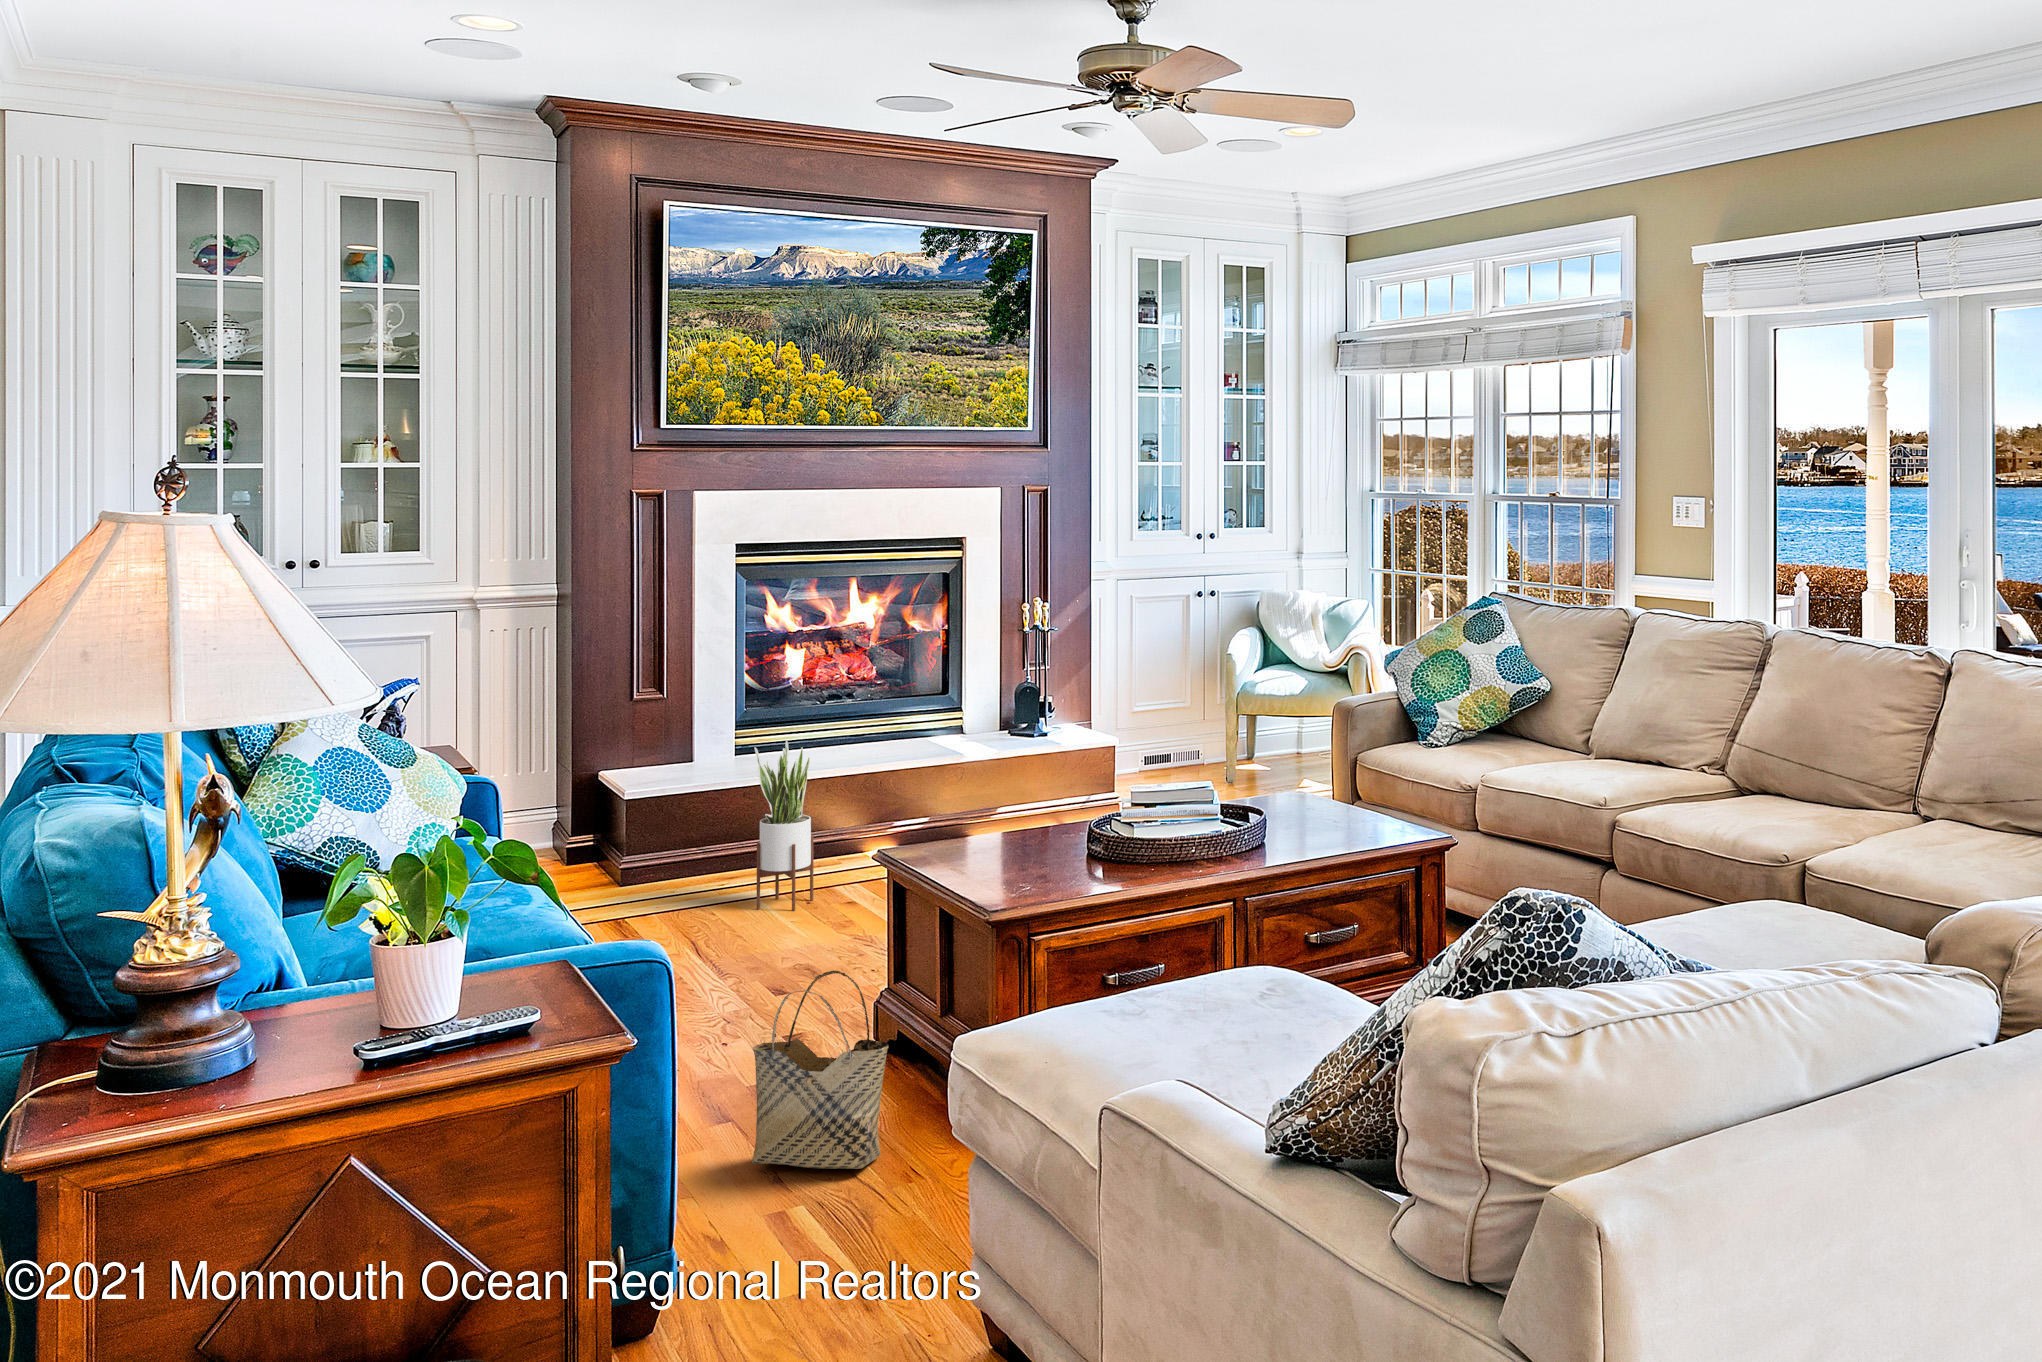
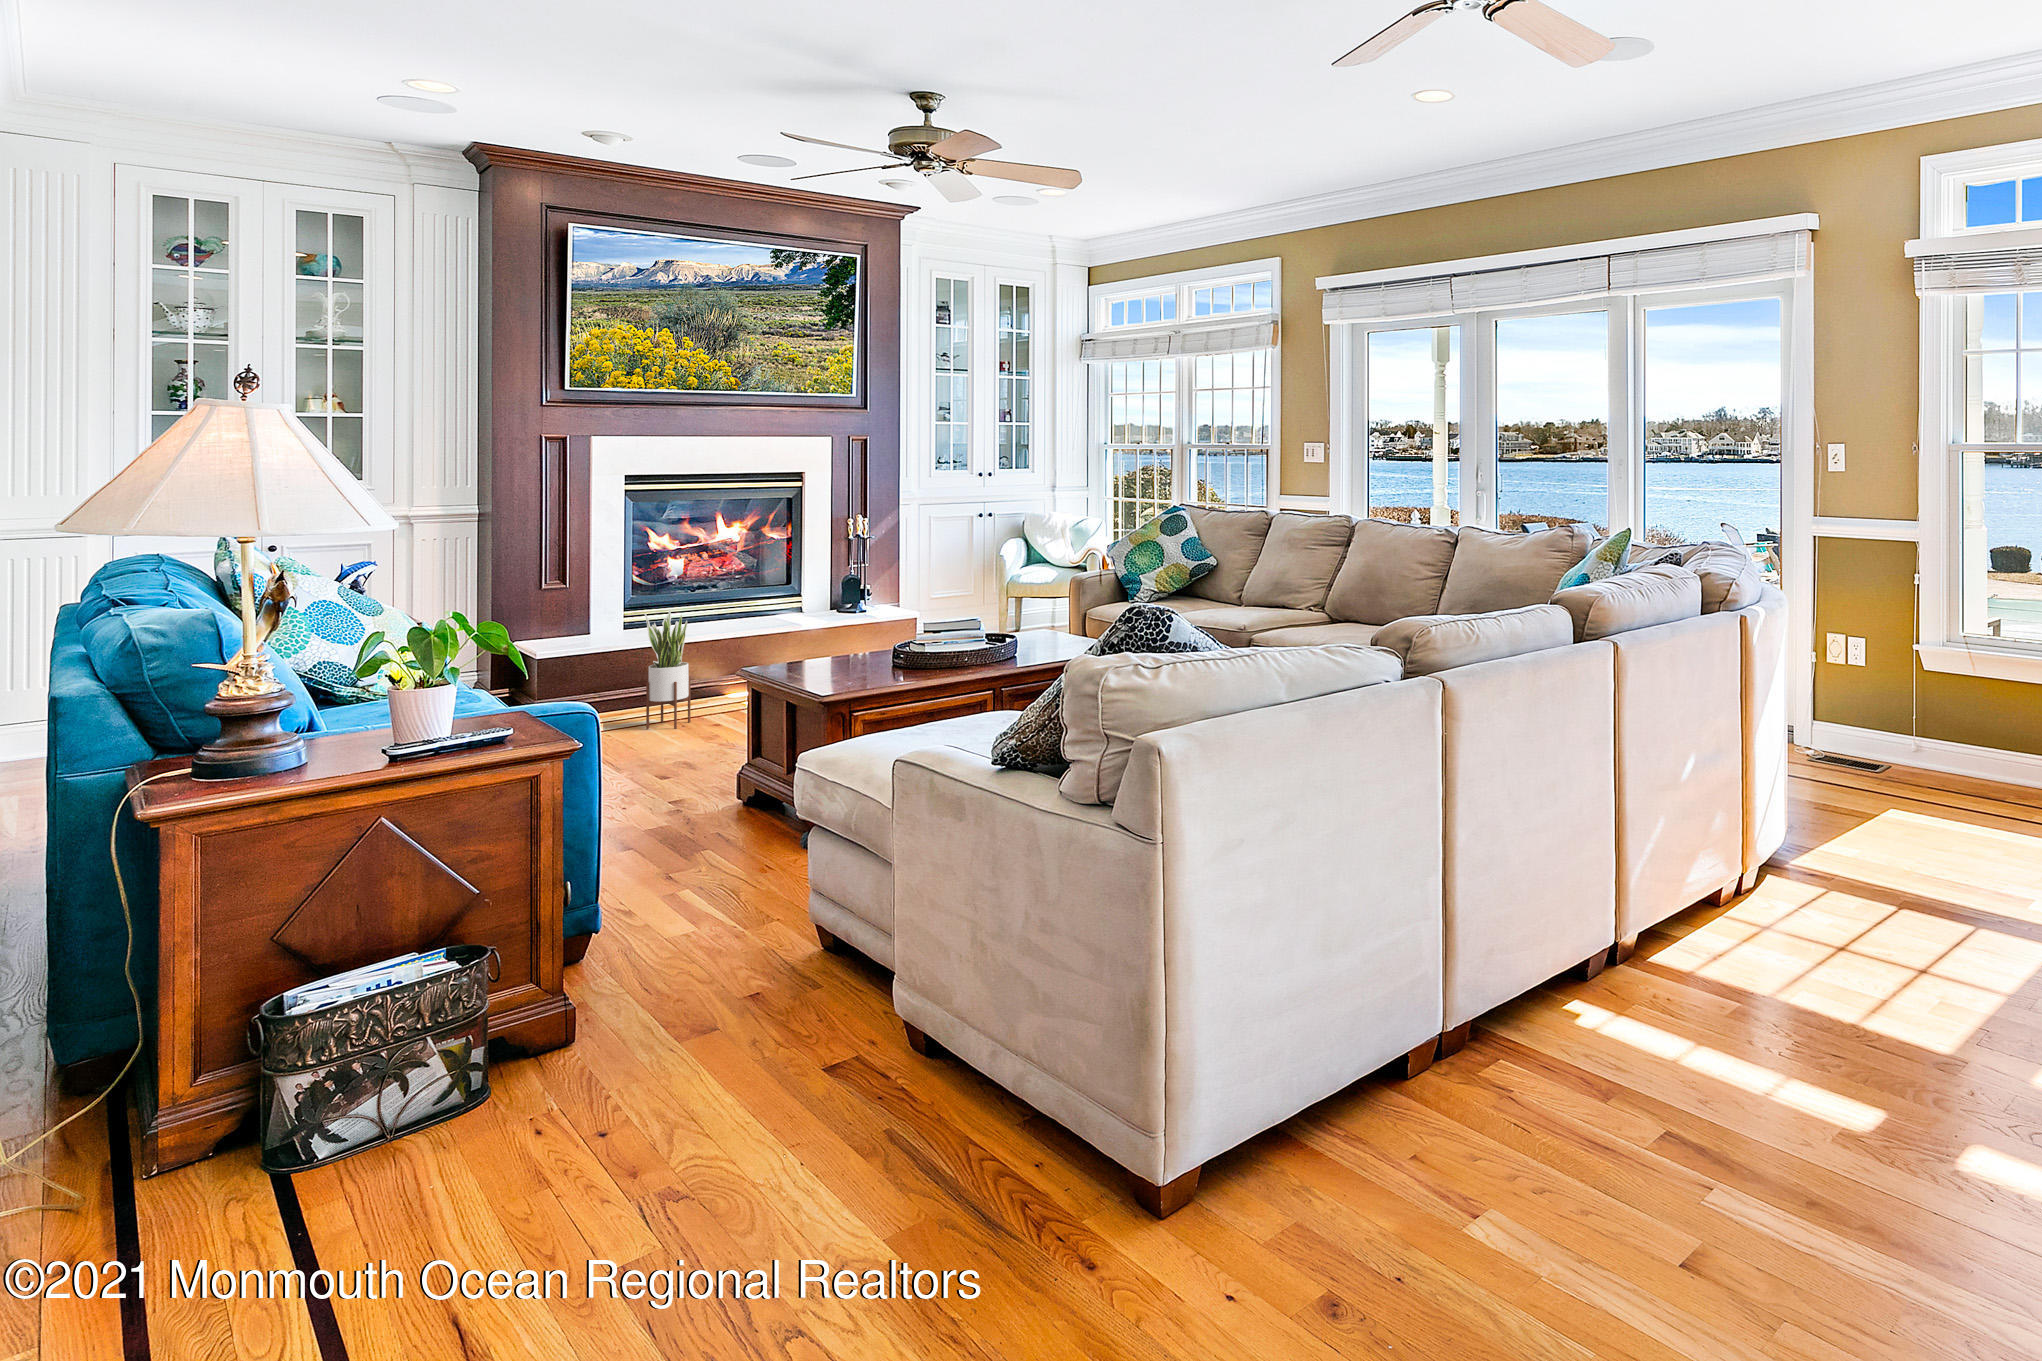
woven basket: present [752,971,889,1169] -> none [654,735,753,864]

